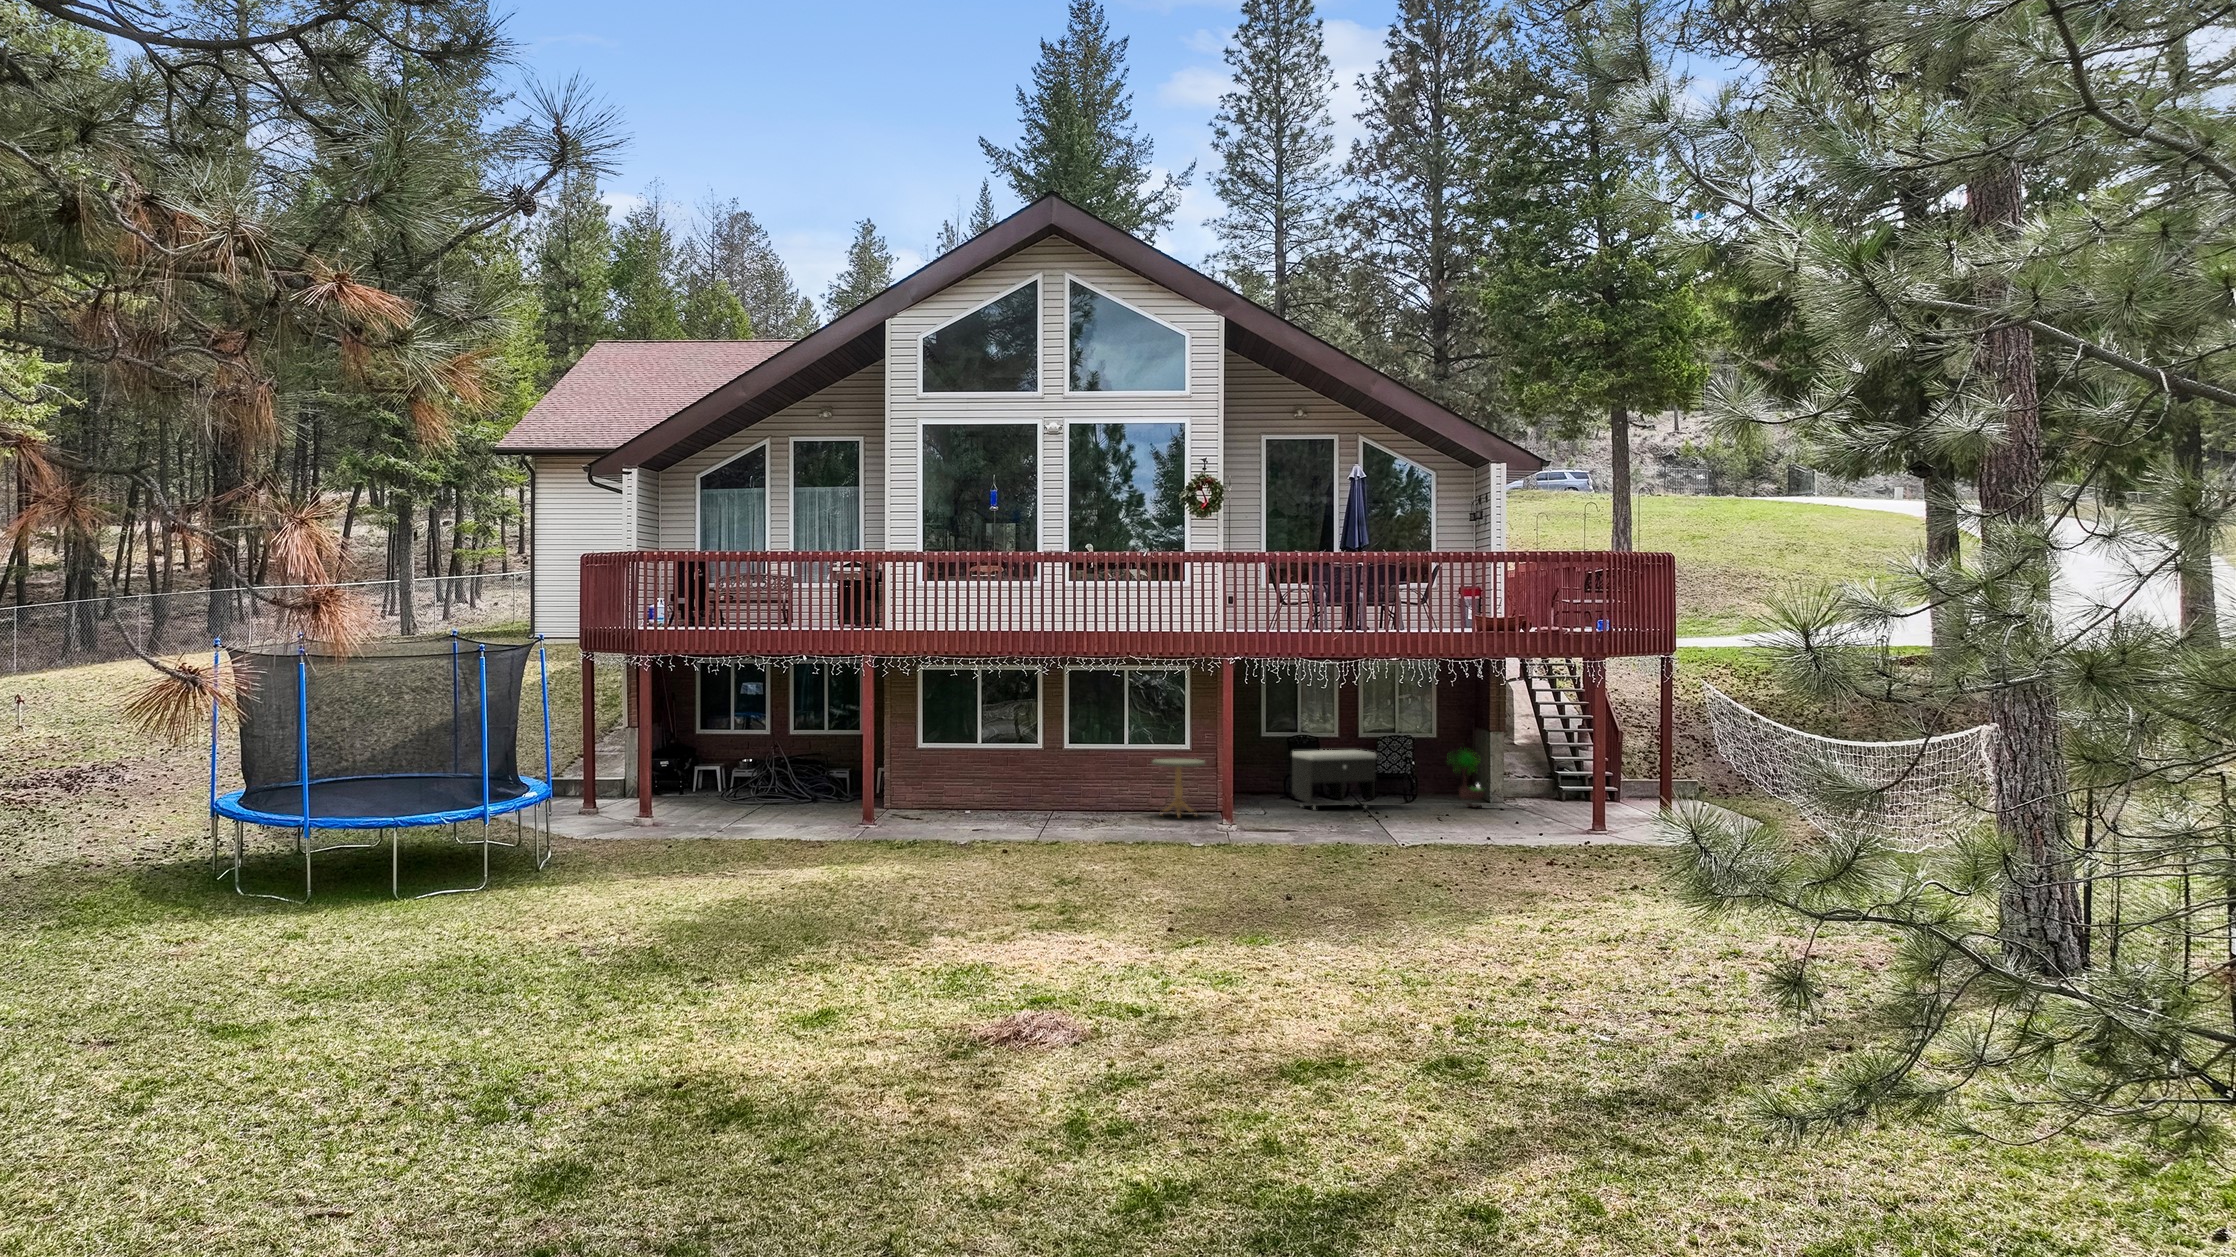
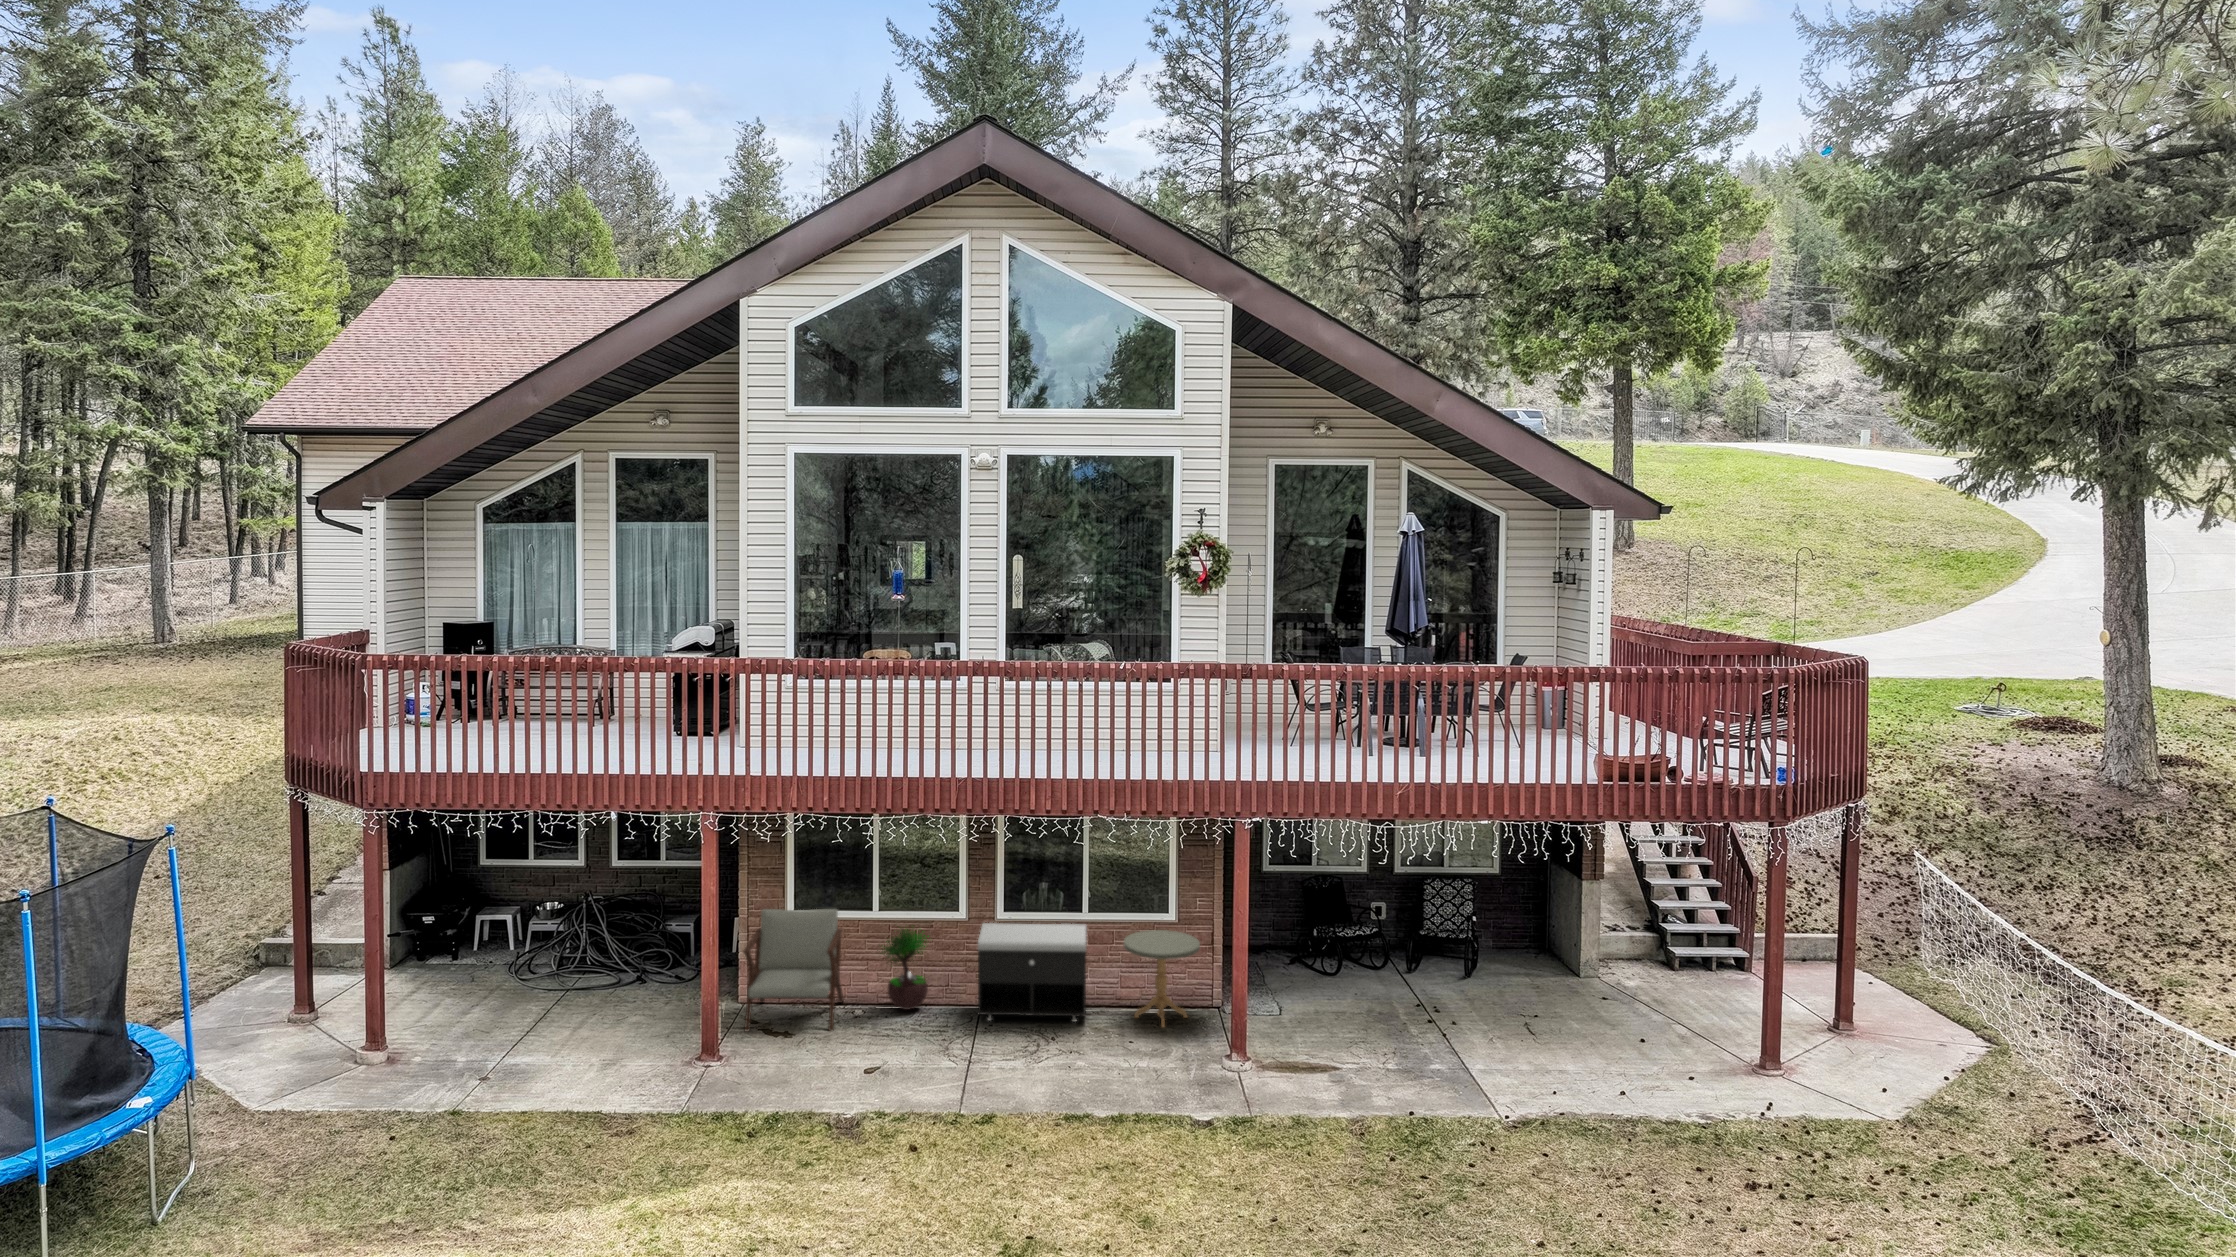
lounge chair: none [887,740,955,816] -> present [743,909,844,1032]
storage bench: present [1292,750,1377,809] -> present [978,923,1086,1022]
potted tree: present [1449,750,1484,808] -> present [877,928,929,1009]

